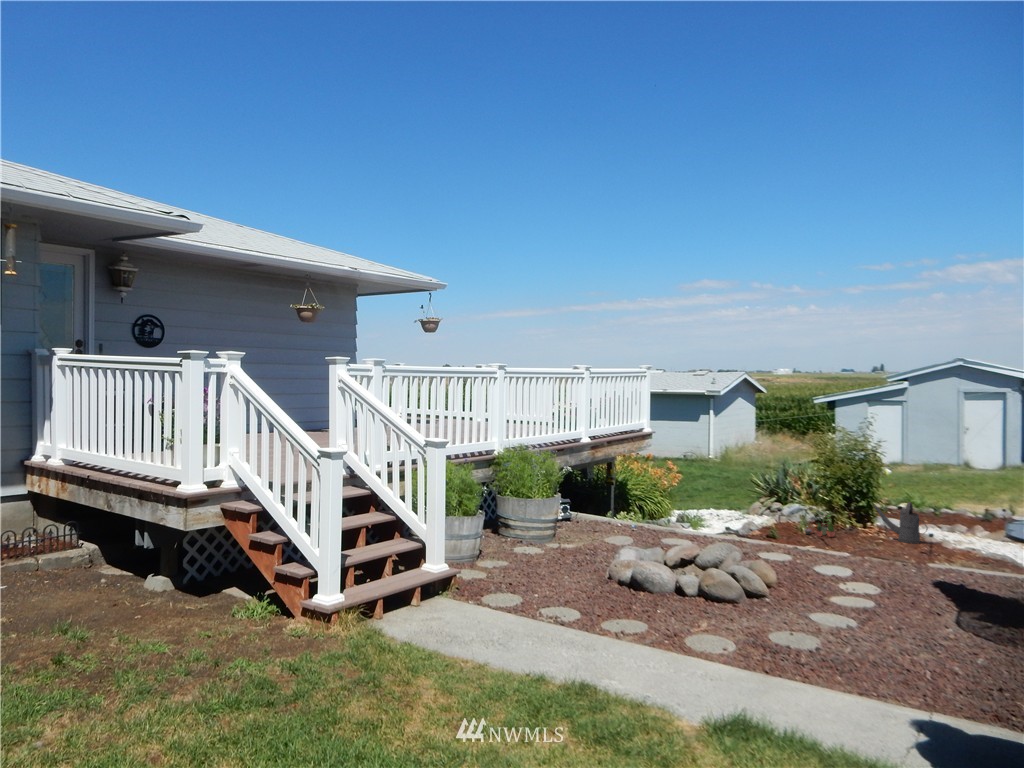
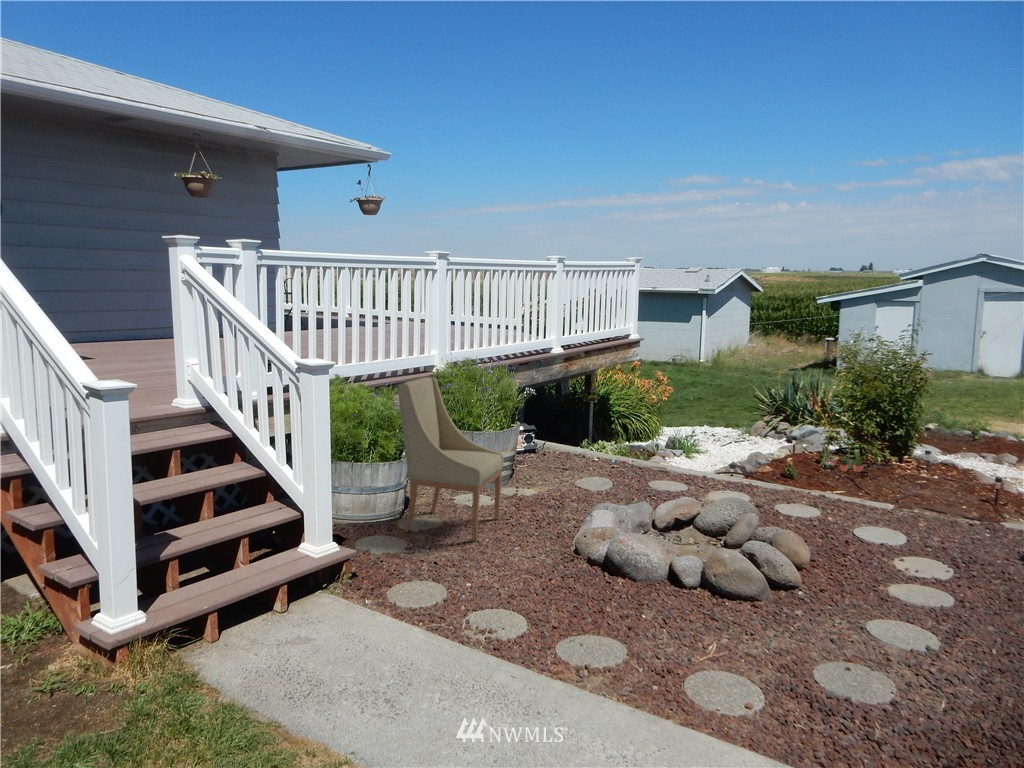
chair: none [479,456,553,574] -> present [398,377,504,542]
watering can: present [875,502,927,544] -> none [913,431,981,482]

